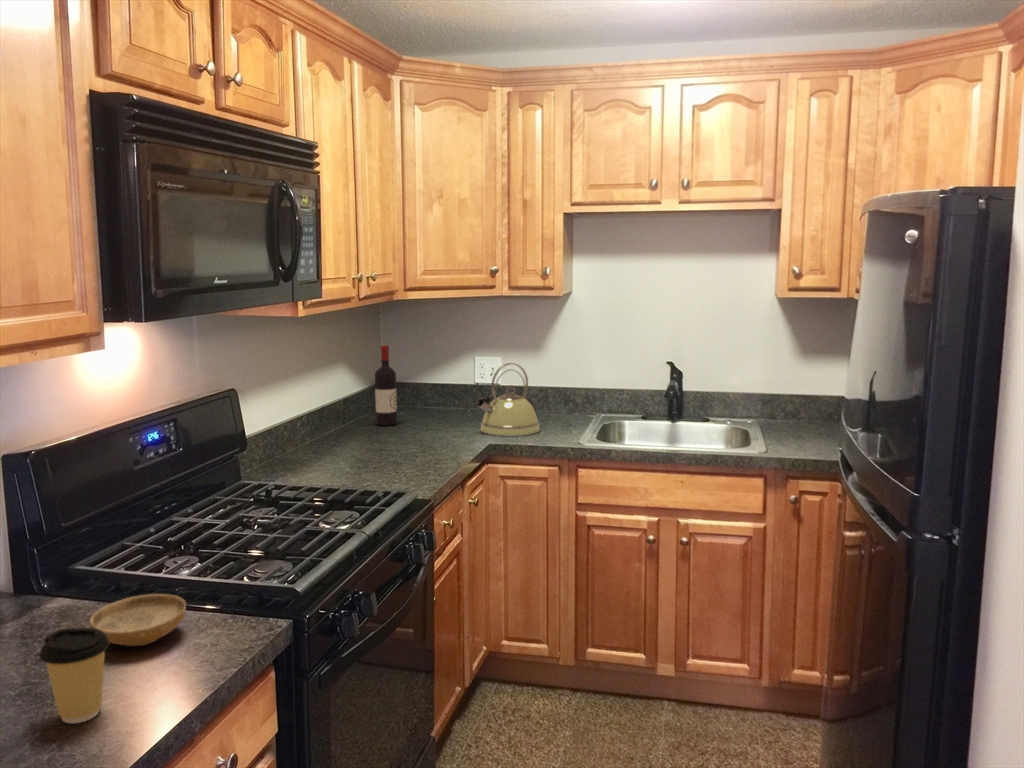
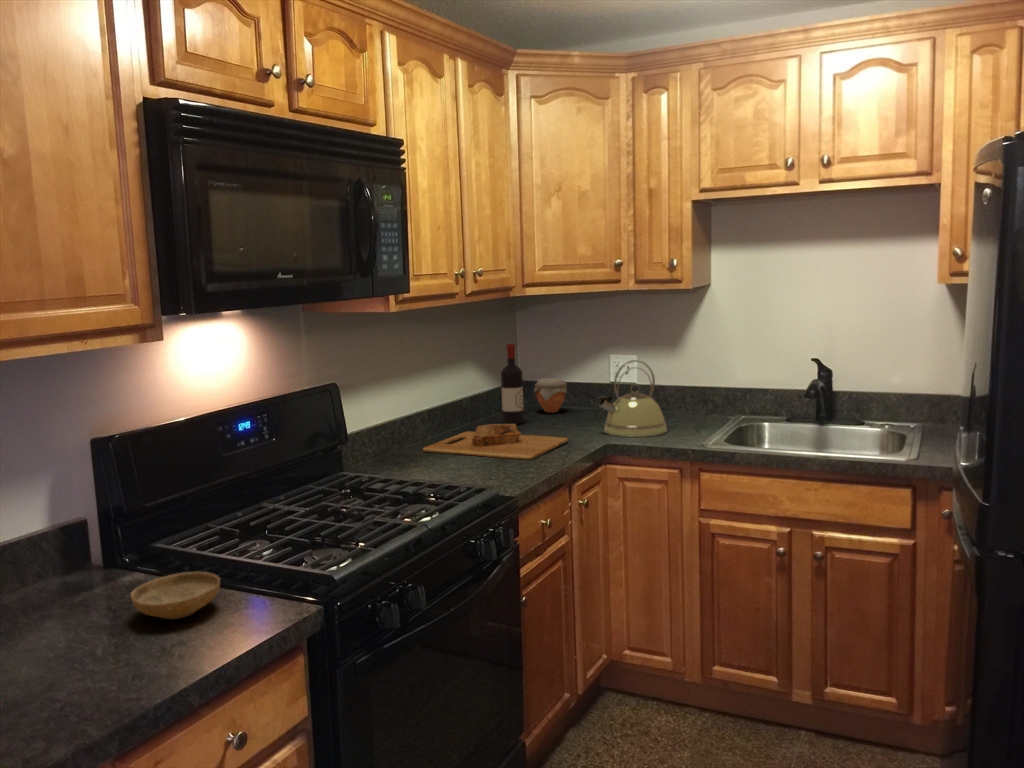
jar: none [401,379,433,413] -> present [534,378,567,413]
cutting board: none [311,426,452,462] -> present [423,424,568,460]
coffee cup: present [39,628,110,723] -> none [50,595,116,684]

